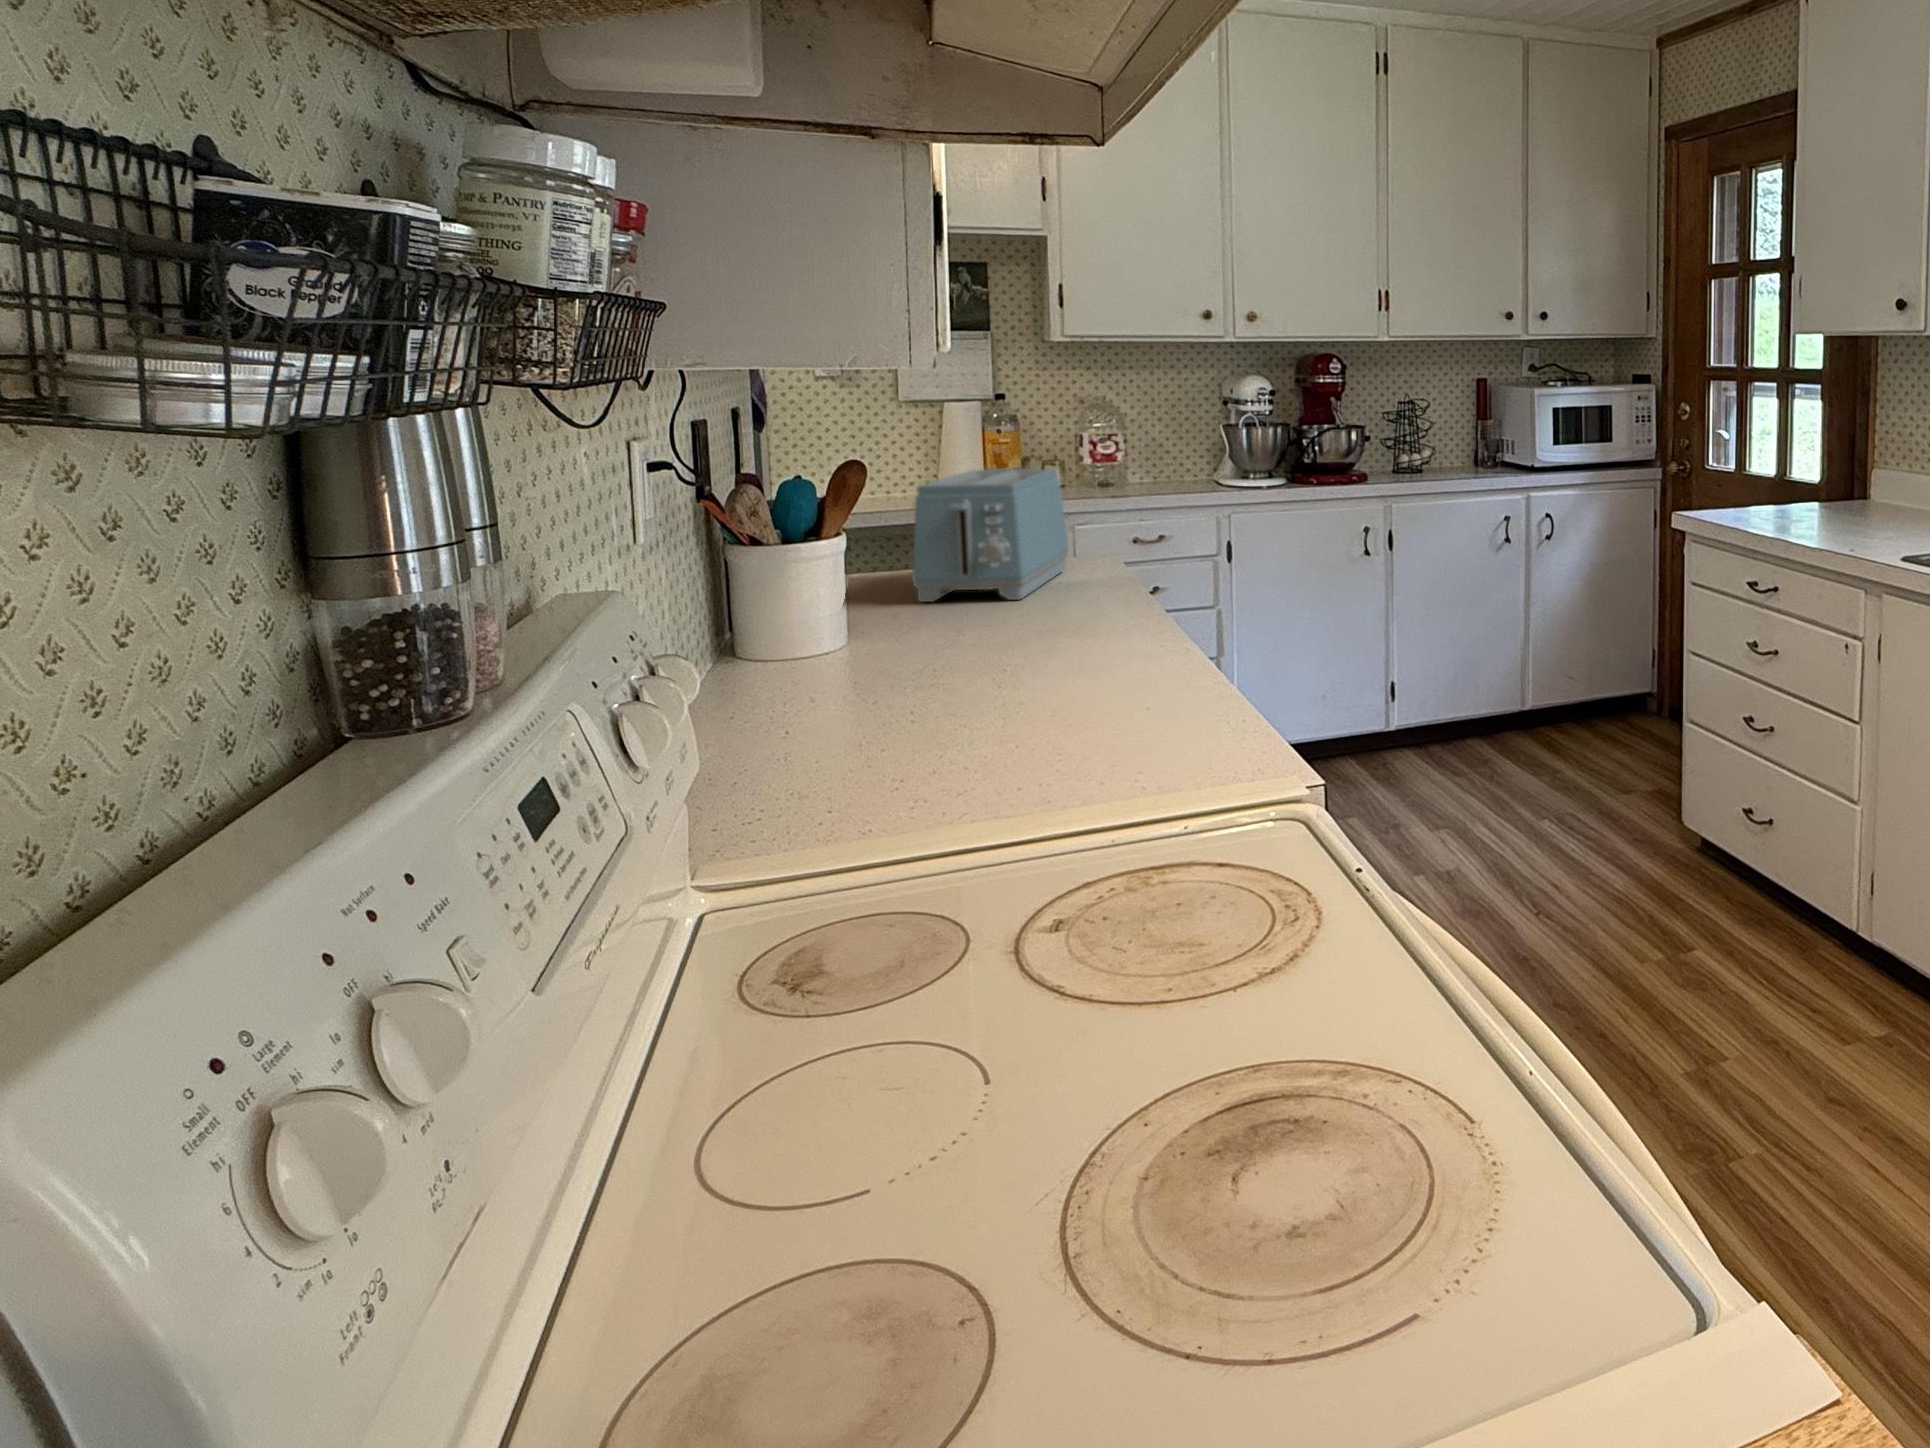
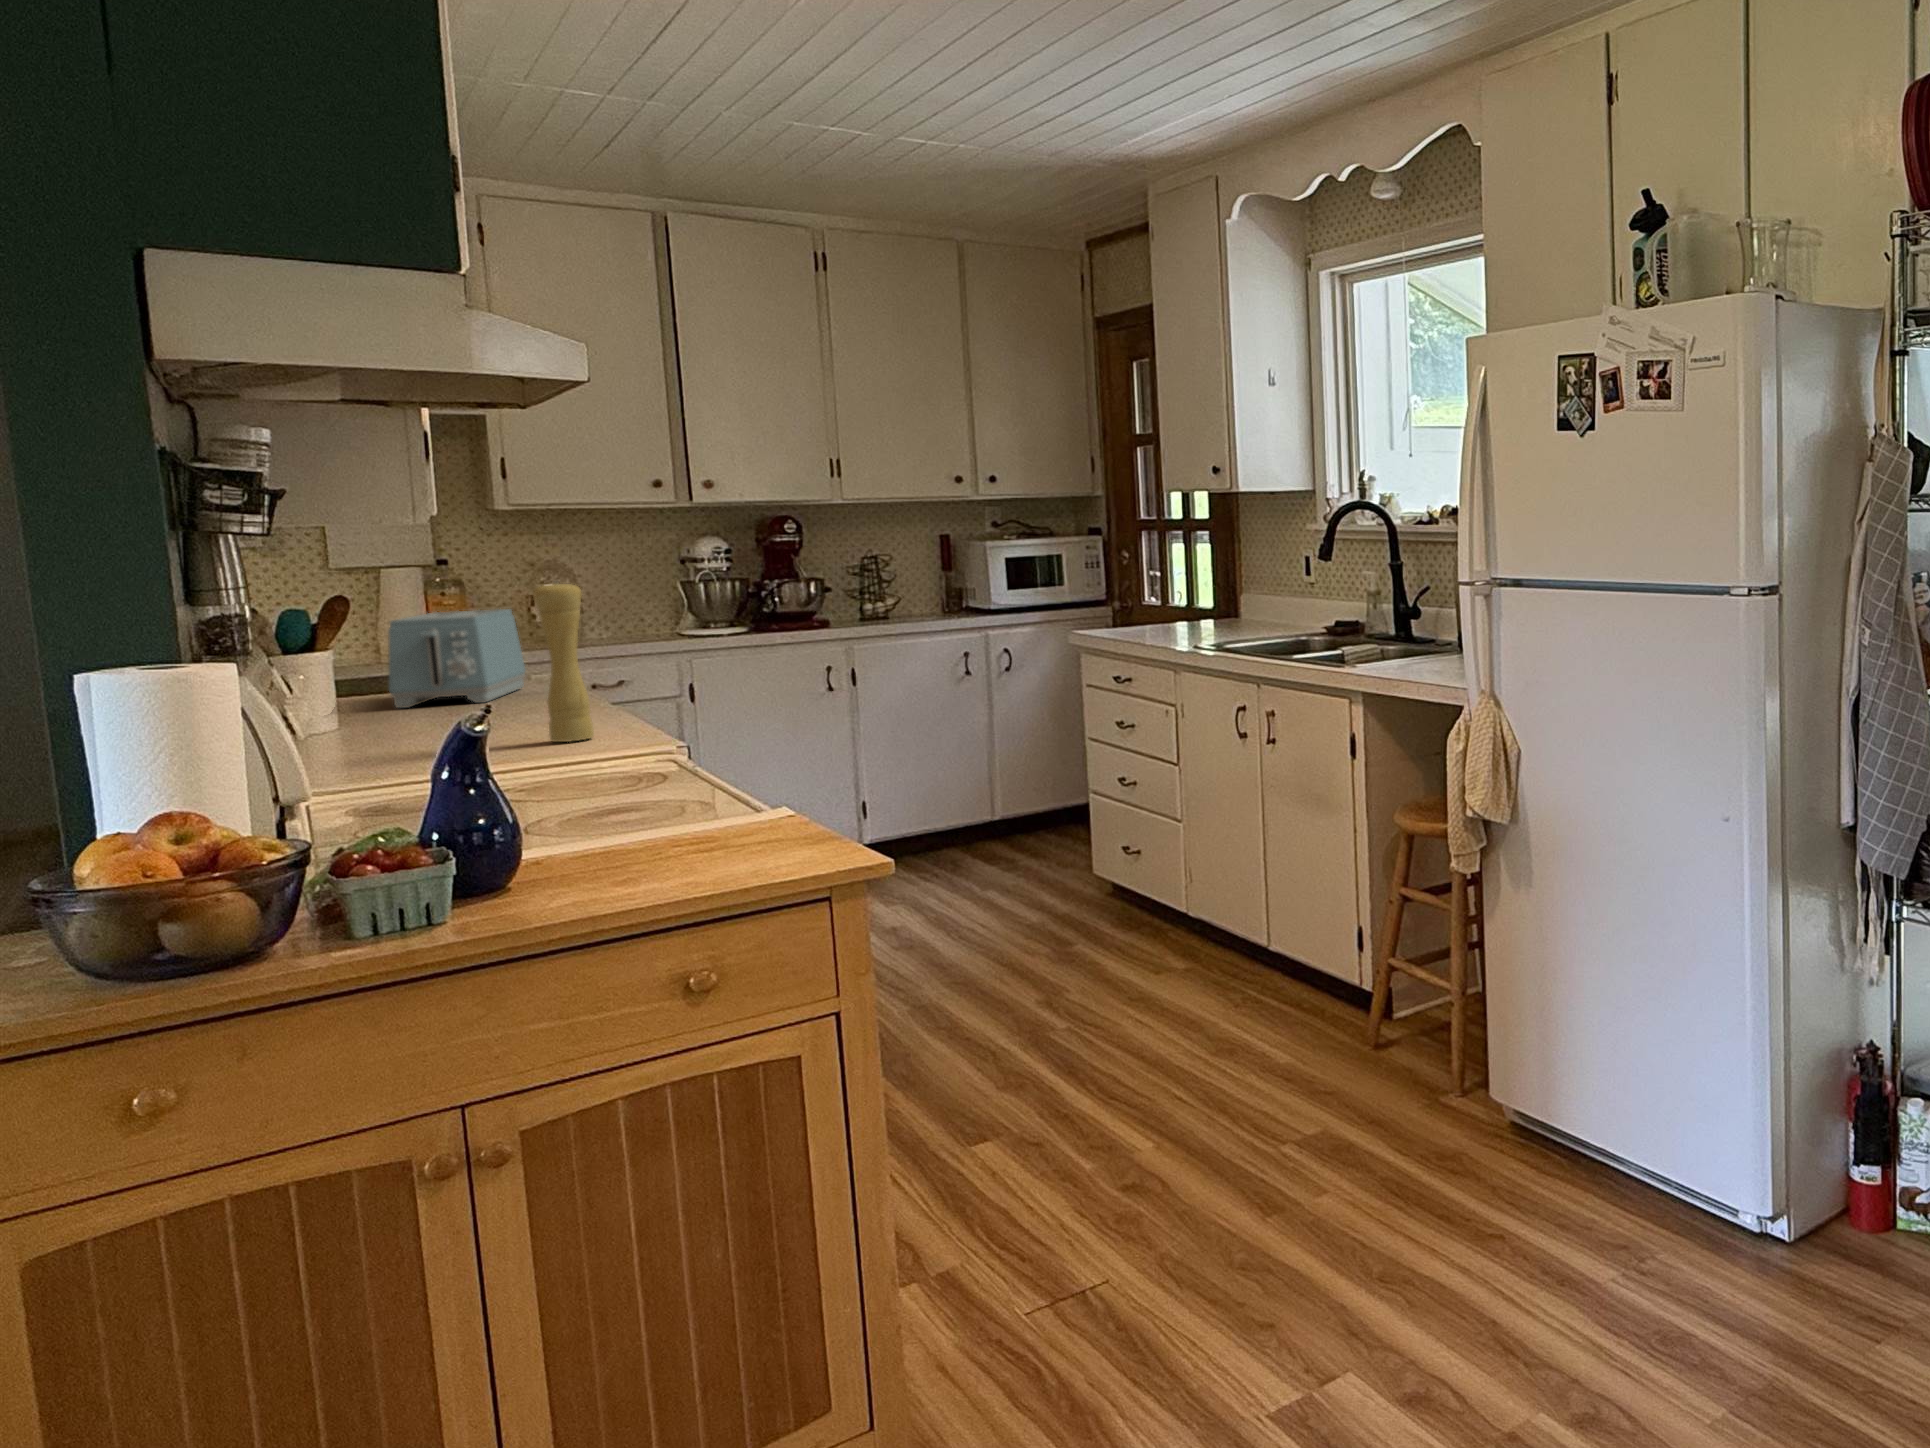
pepper mill: none [1079,469,1158,756] -> present [533,581,594,742]

